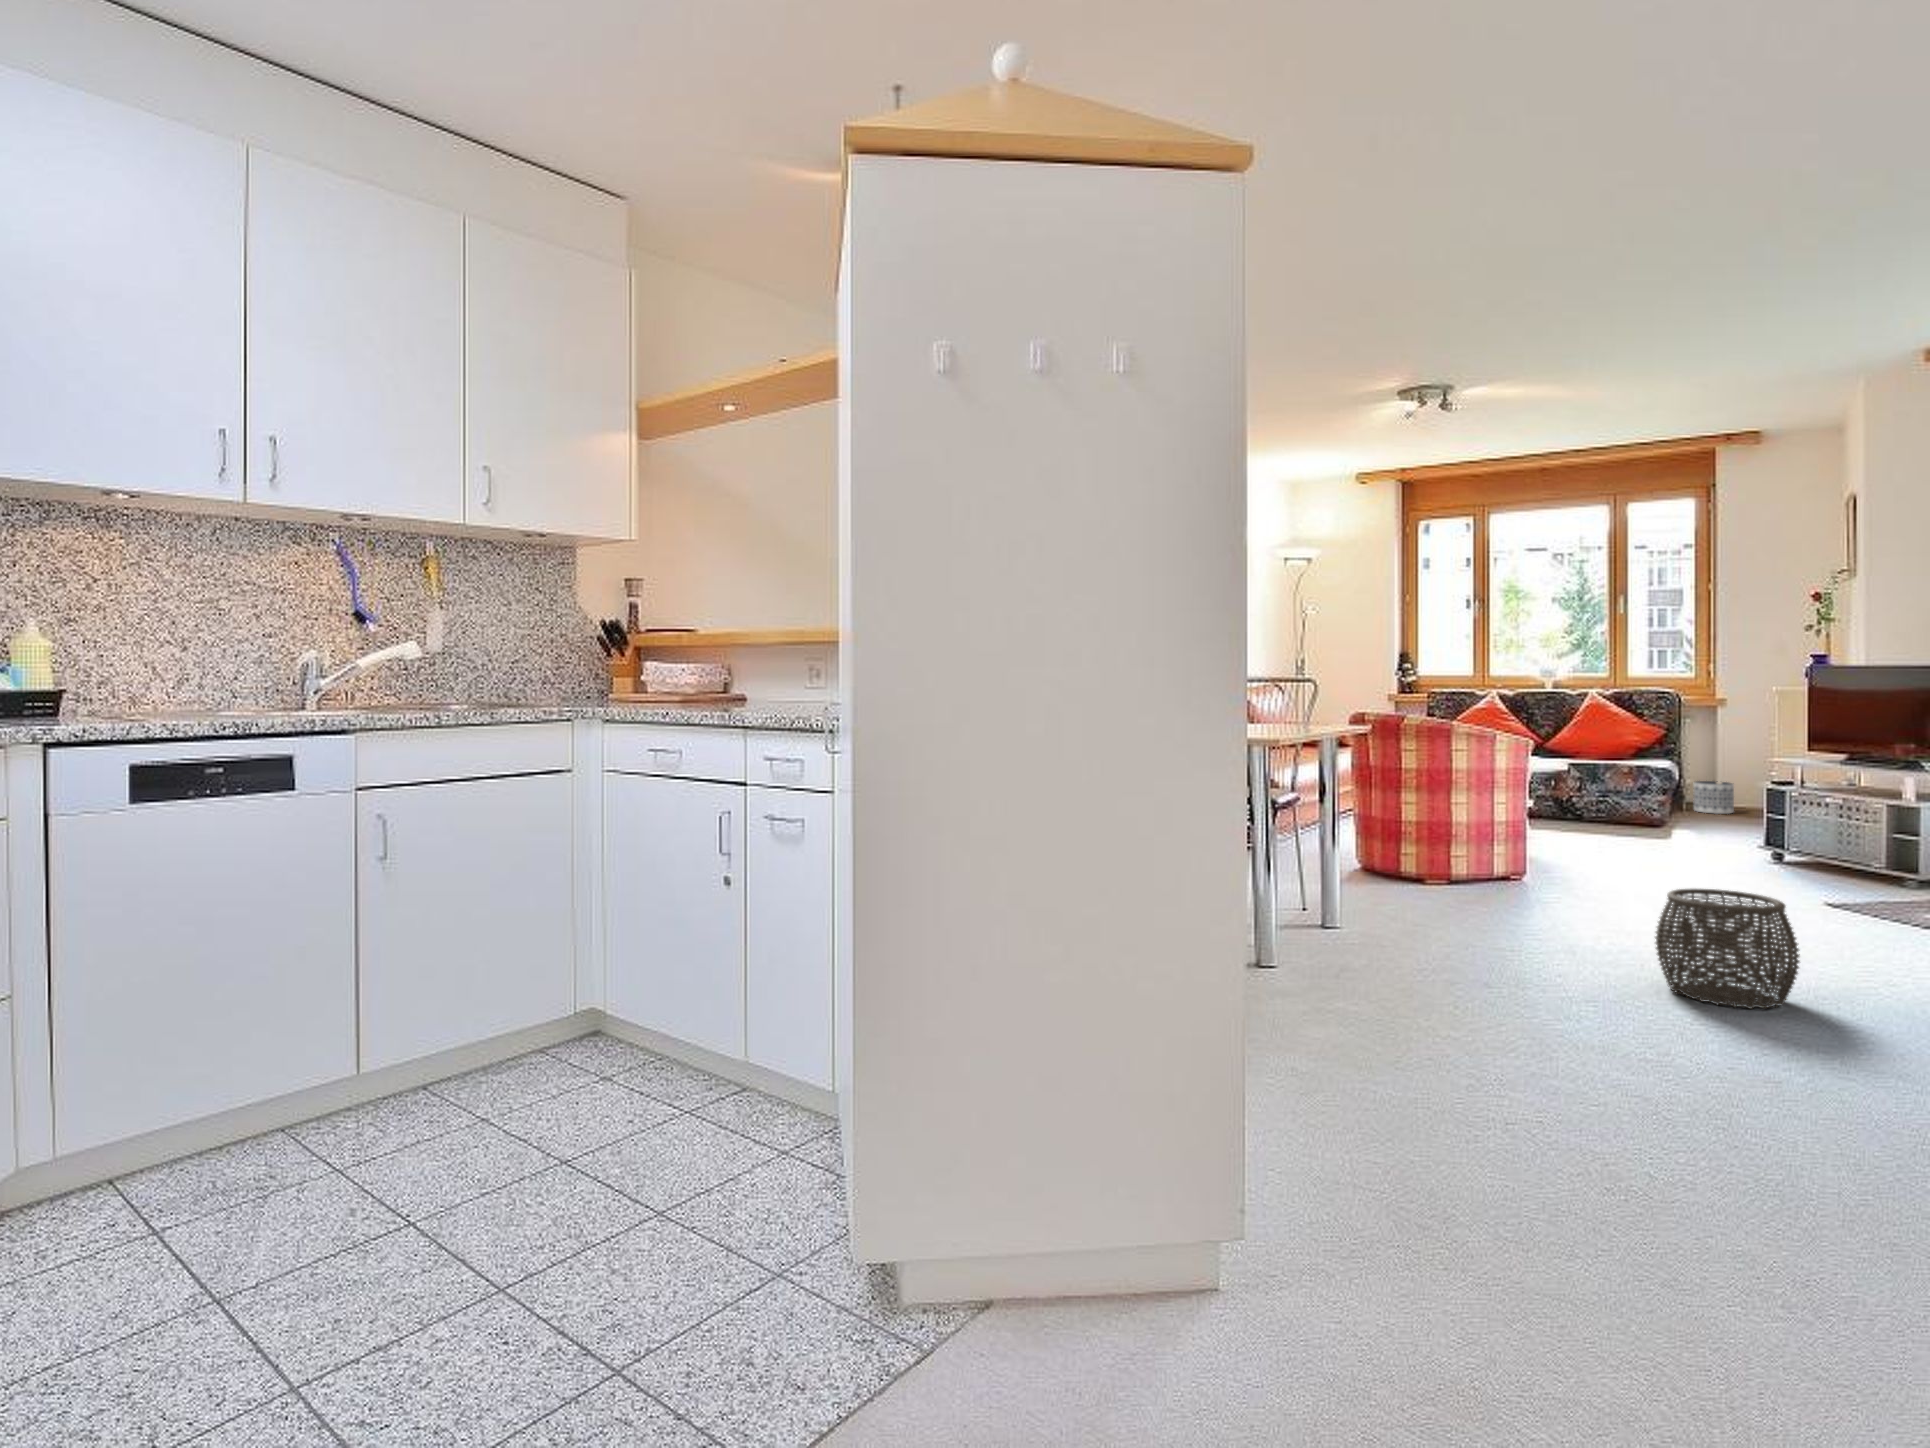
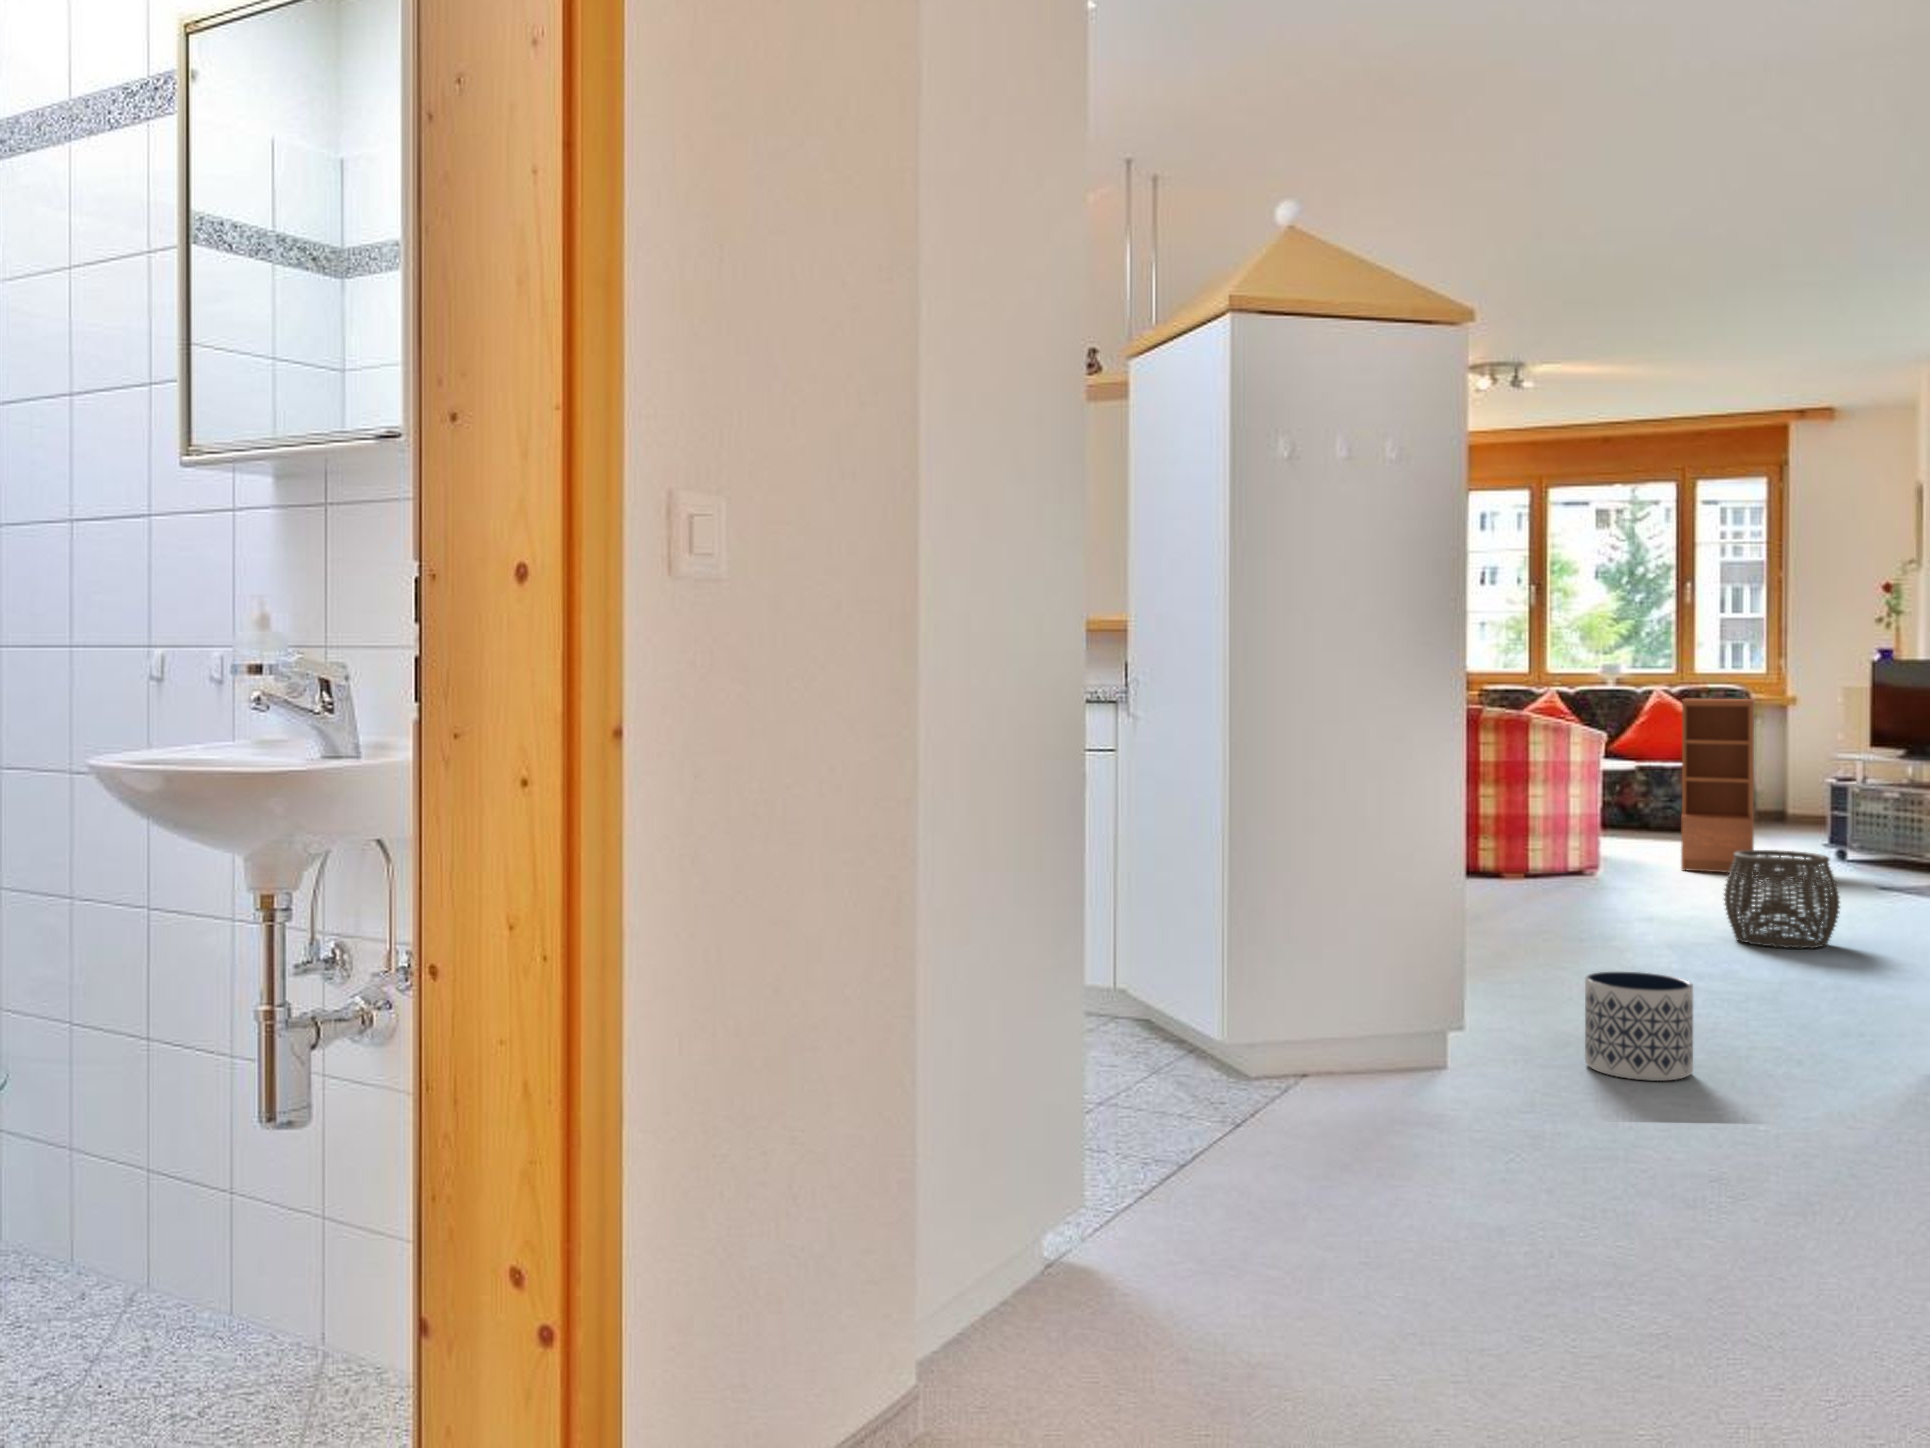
bookcase: none [1610,708,1687,879] -> present [1681,699,1754,873]
planter: present [1693,781,1734,814] -> present [1585,972,1693,1081]

